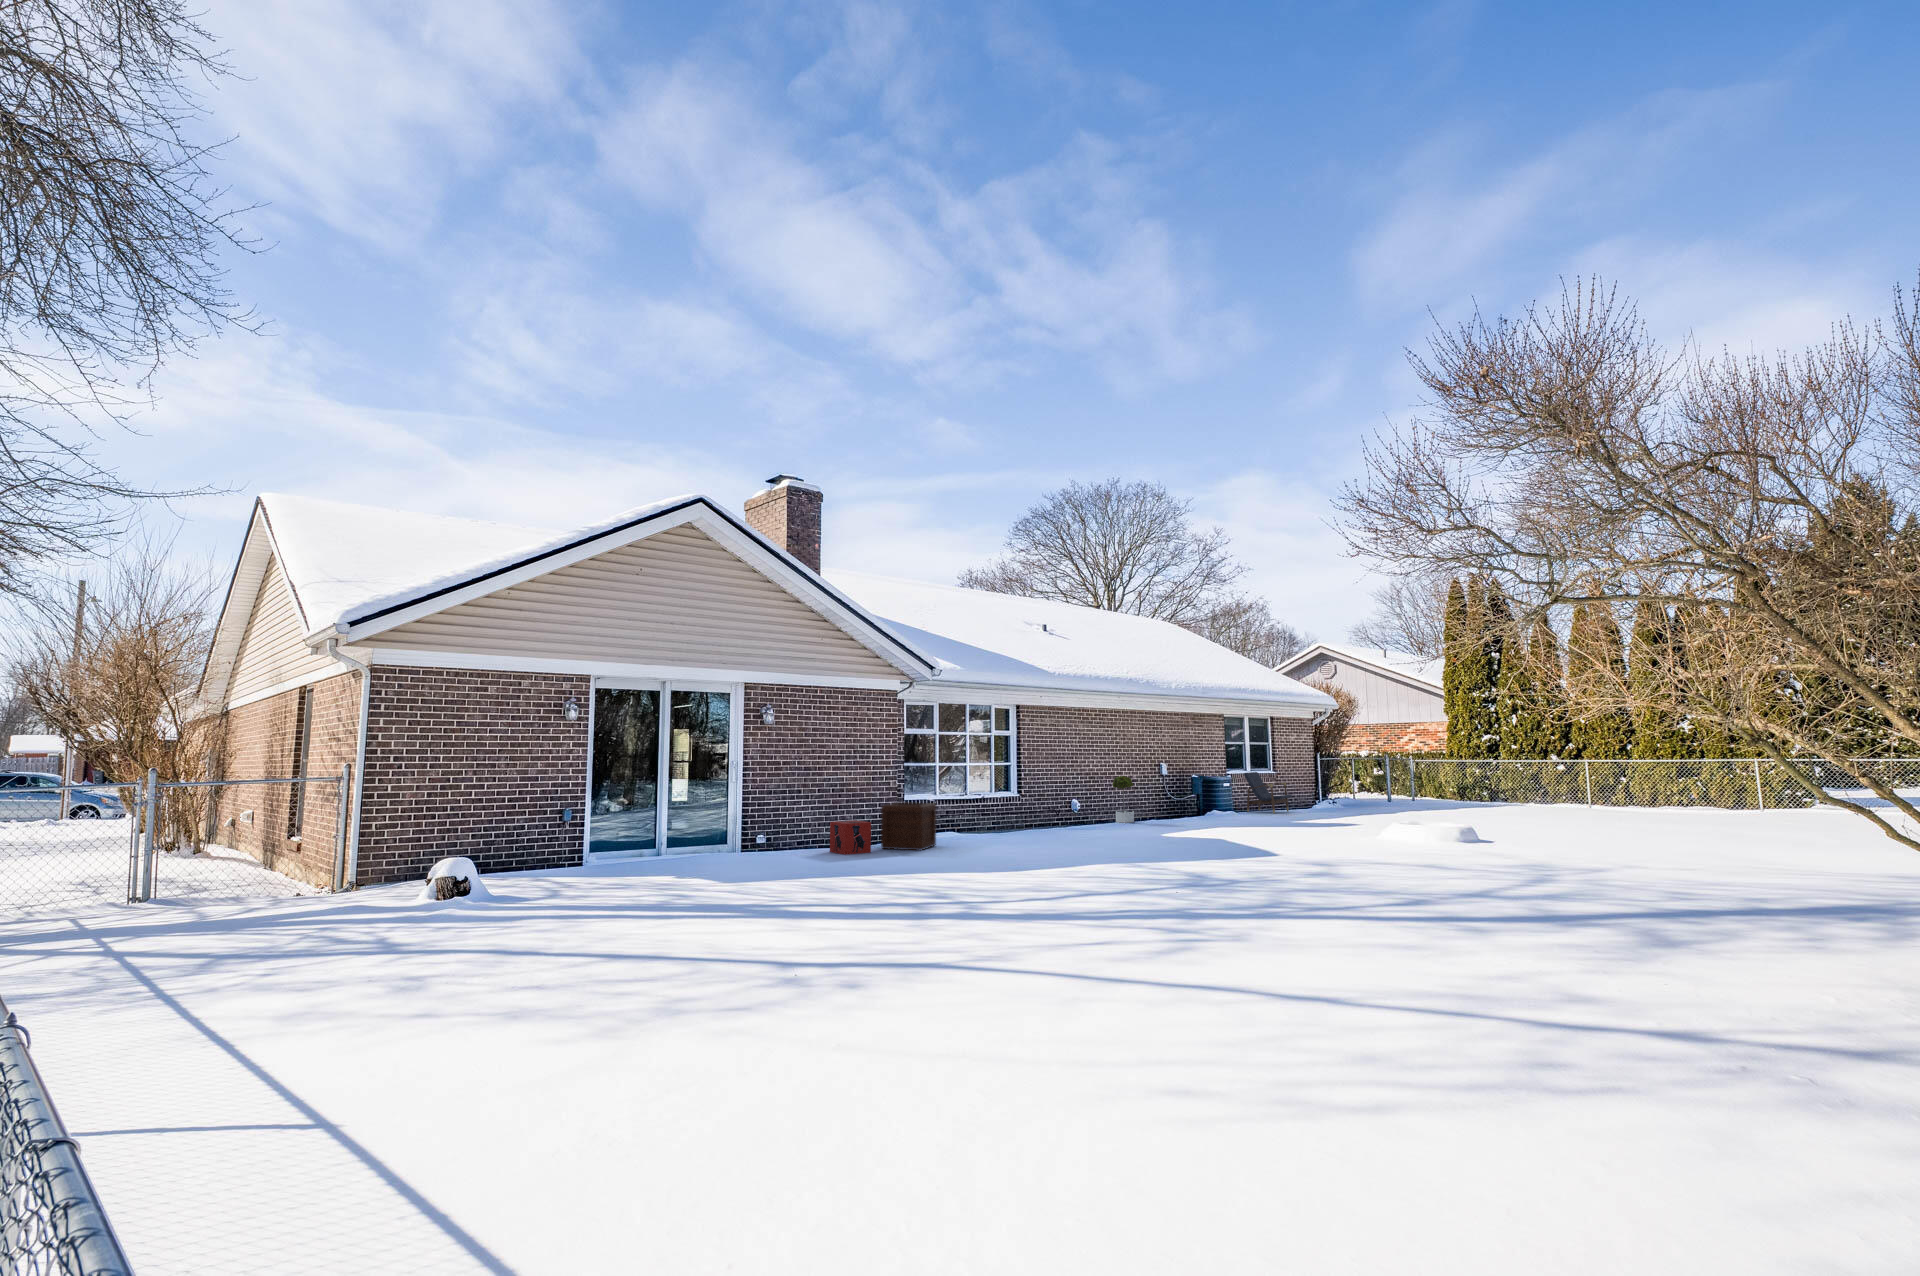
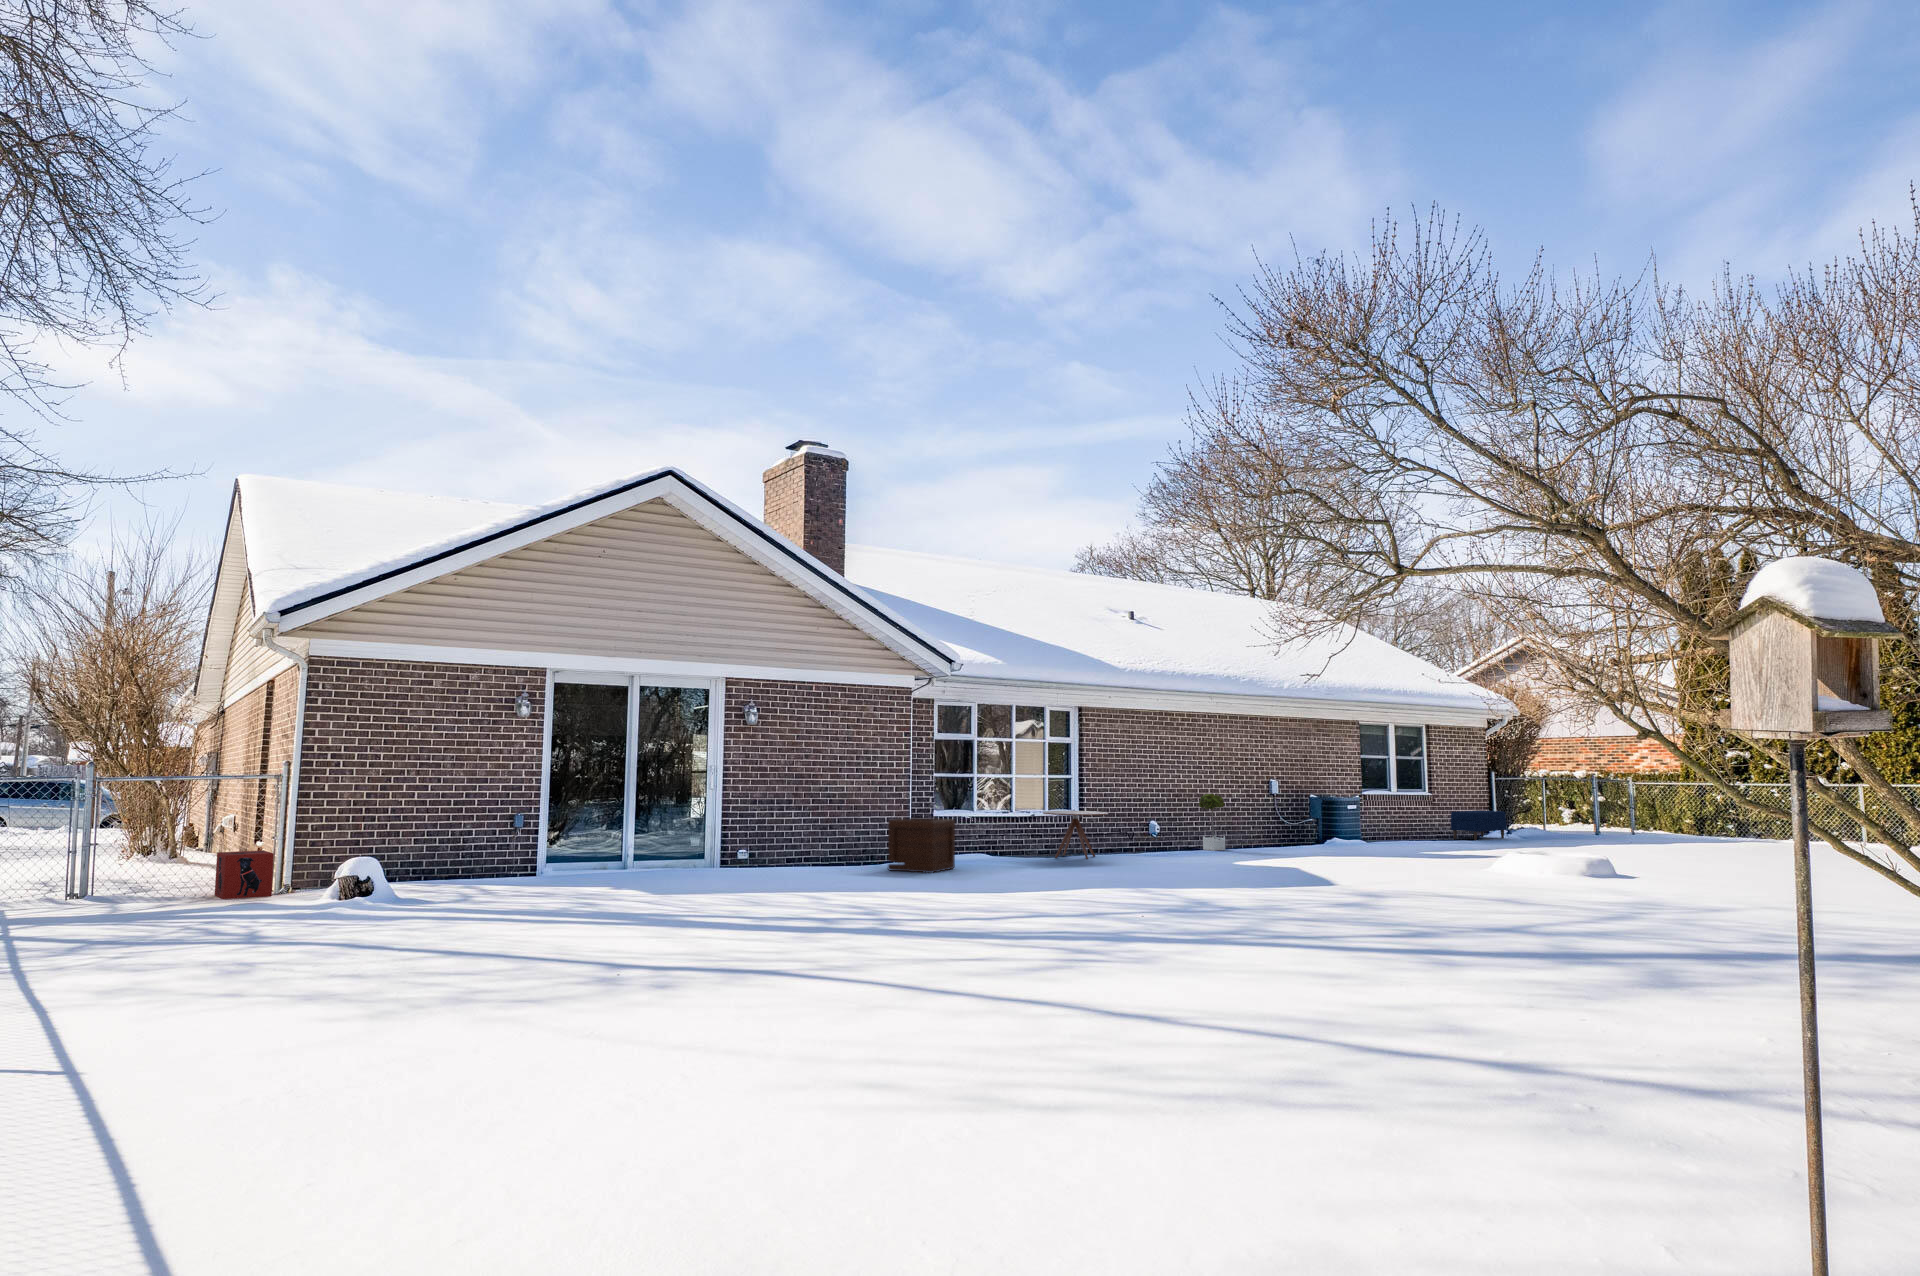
lounge chair: present [1244,772,1292,814] -> none [1381,793,1442,845]
bench: none [1293,785,1333,809] -> present [1451,810,1506,840]
round table: none [995,793,1050,834] -> present [1043,811,1108,859]
storage box: present [830,820,871,855] -> present [215,850,274,899]

